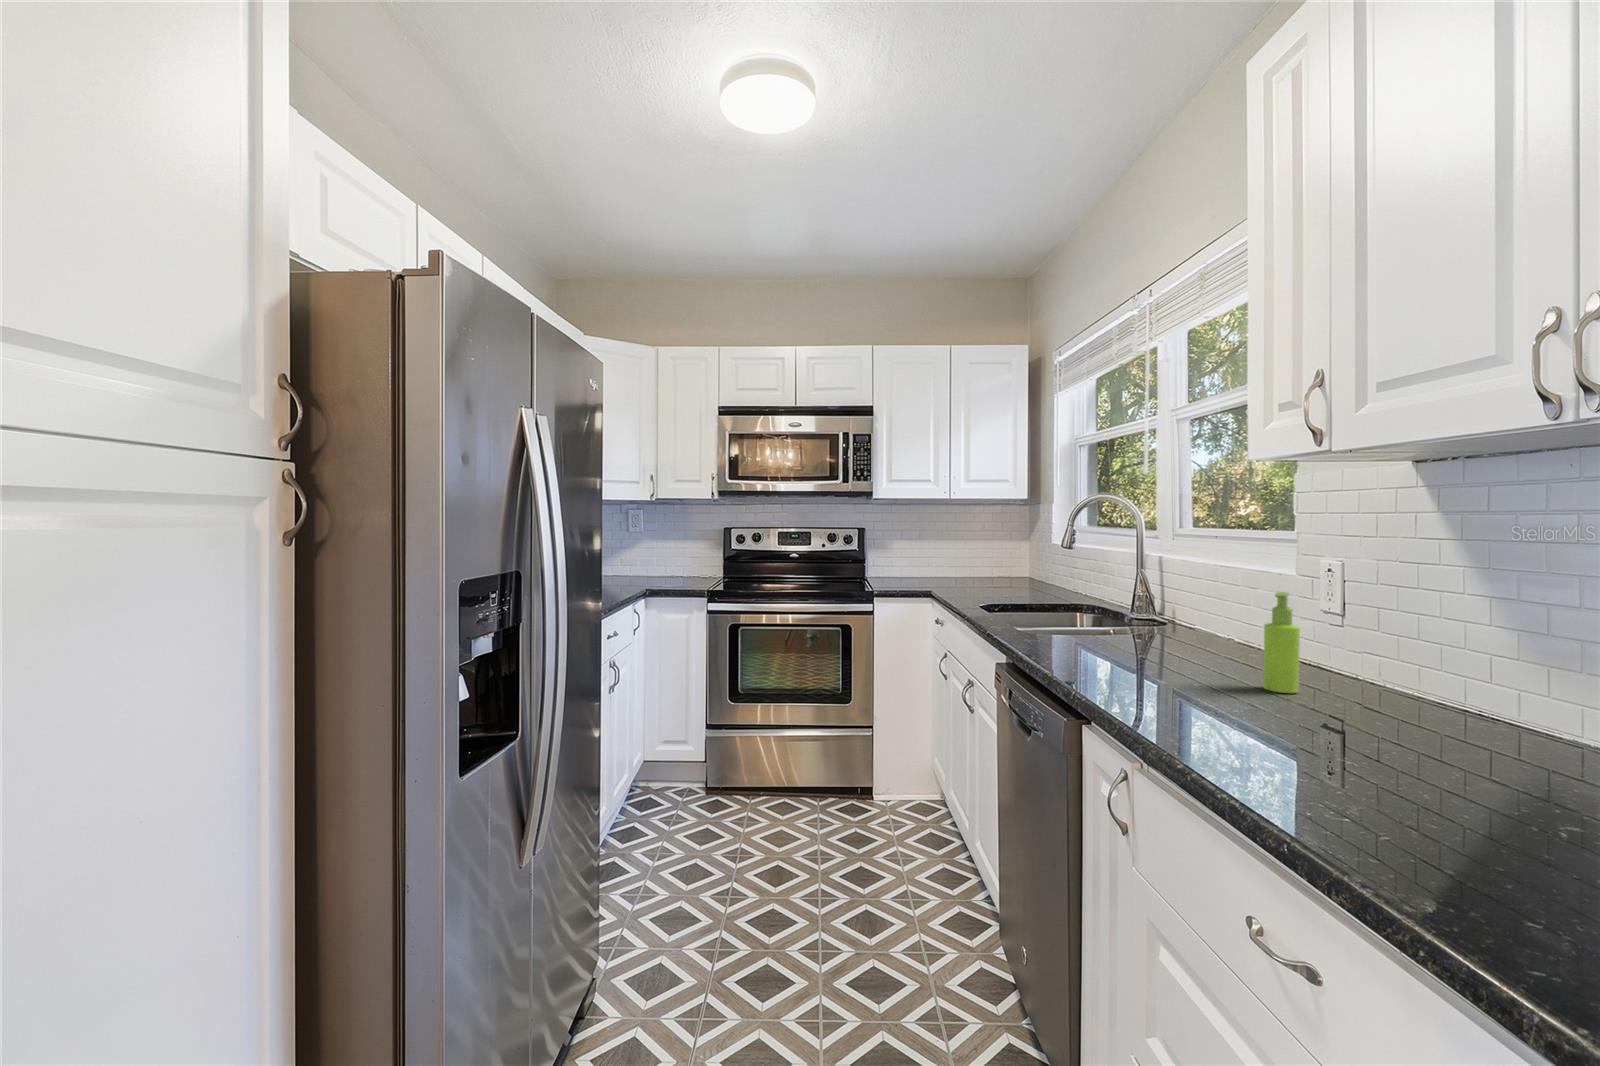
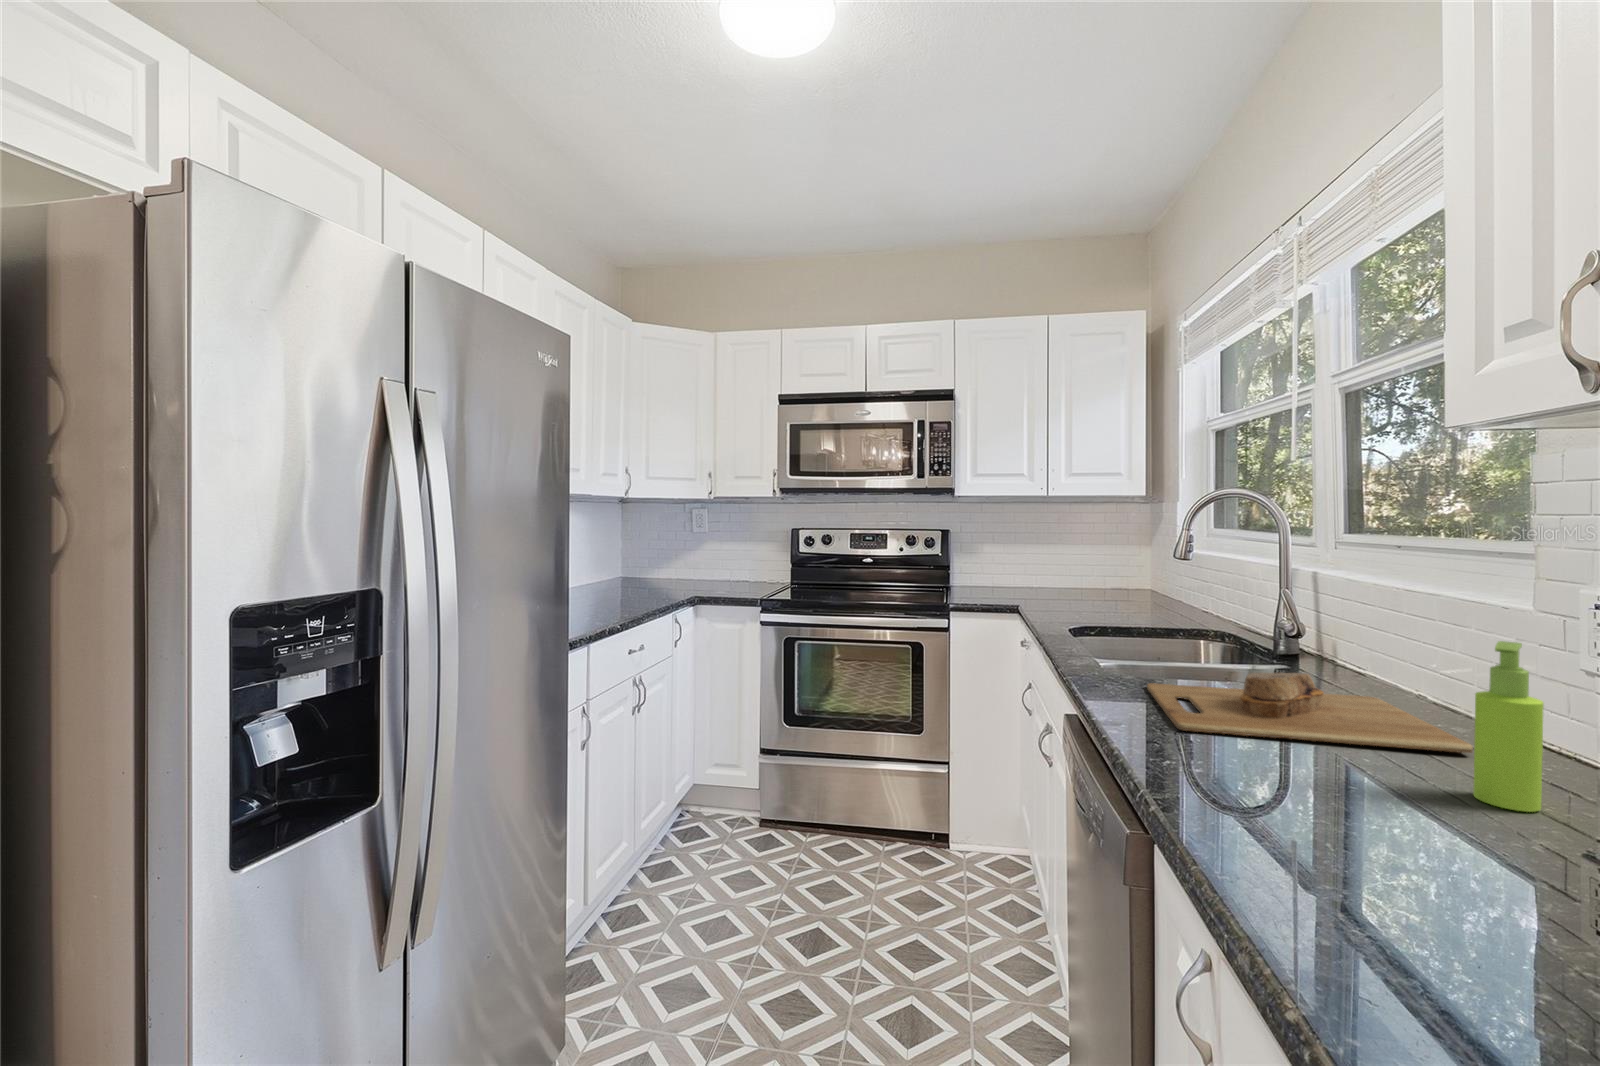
cutting board: none [1055,624,1262,668] -> present [1147,673,1473,753]

